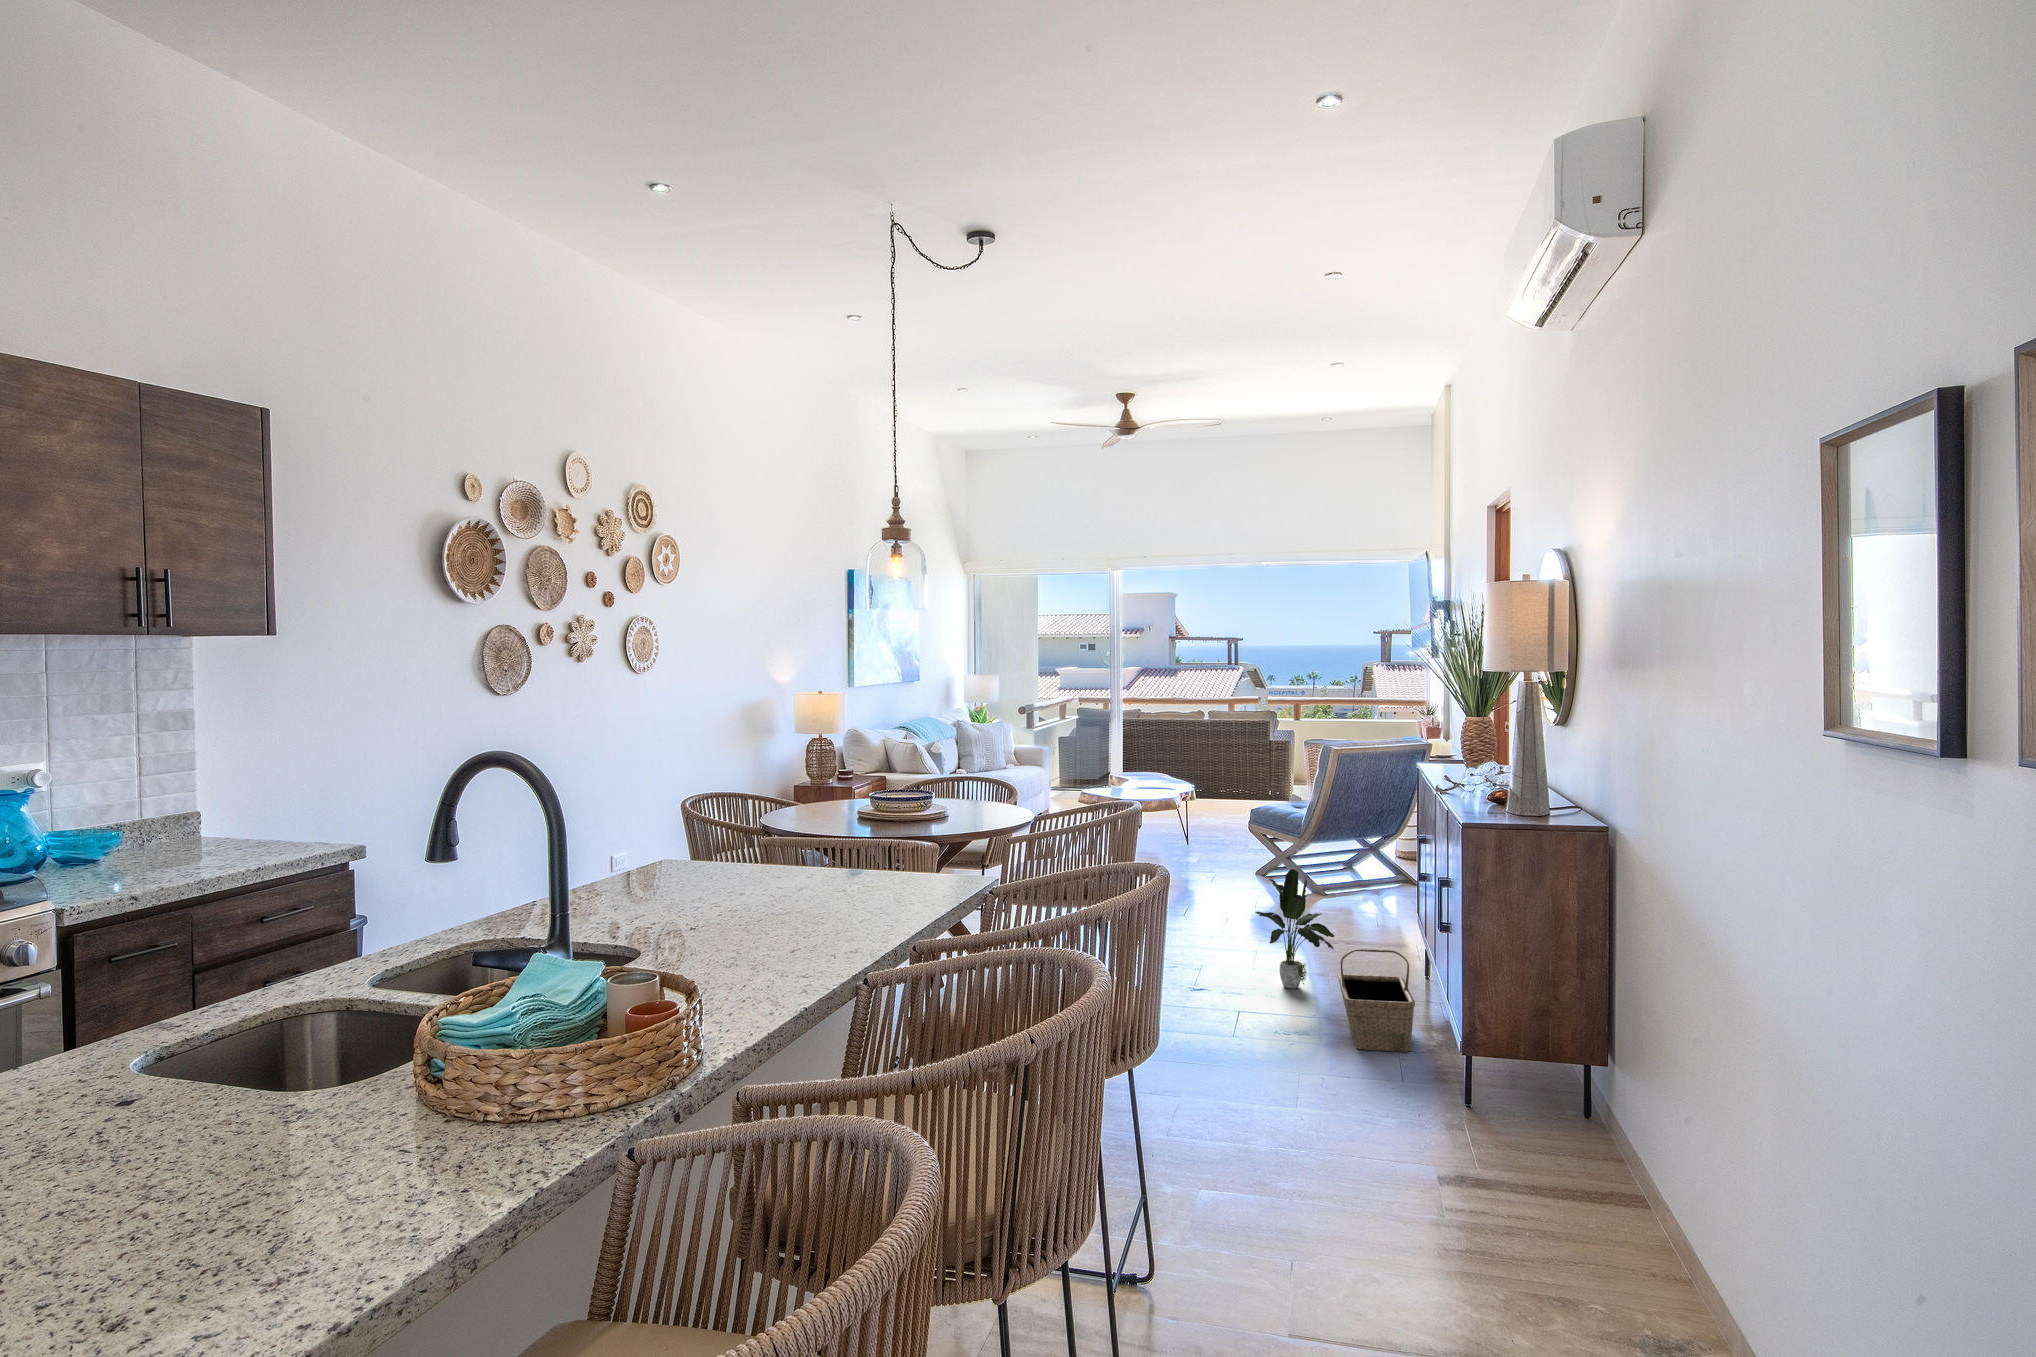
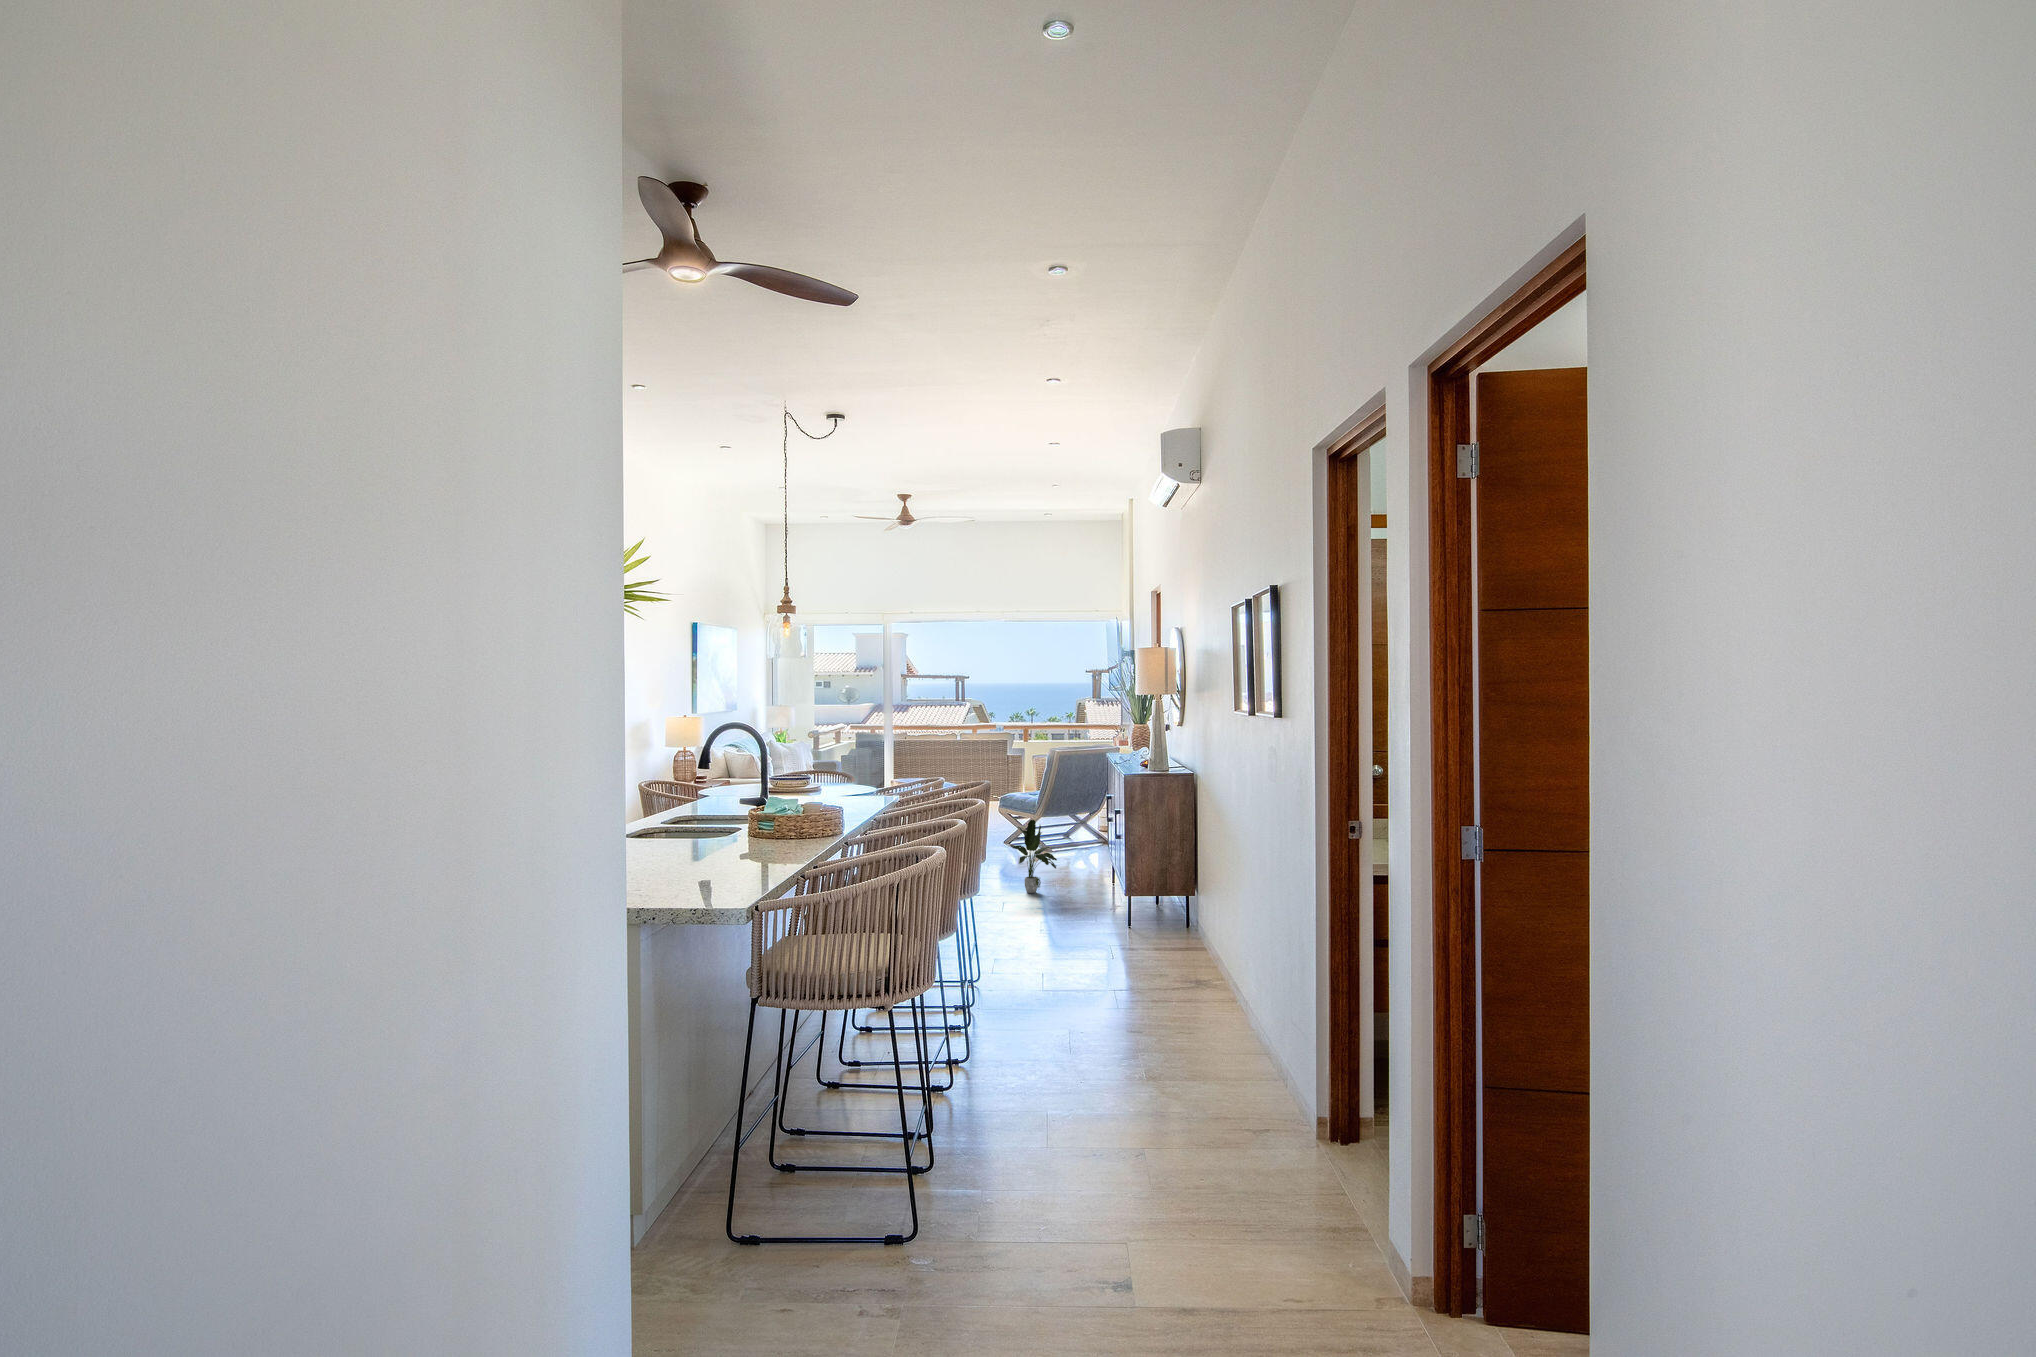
basket: present [1338,949,1415,1052] -> none [1060,857,1102,913]

